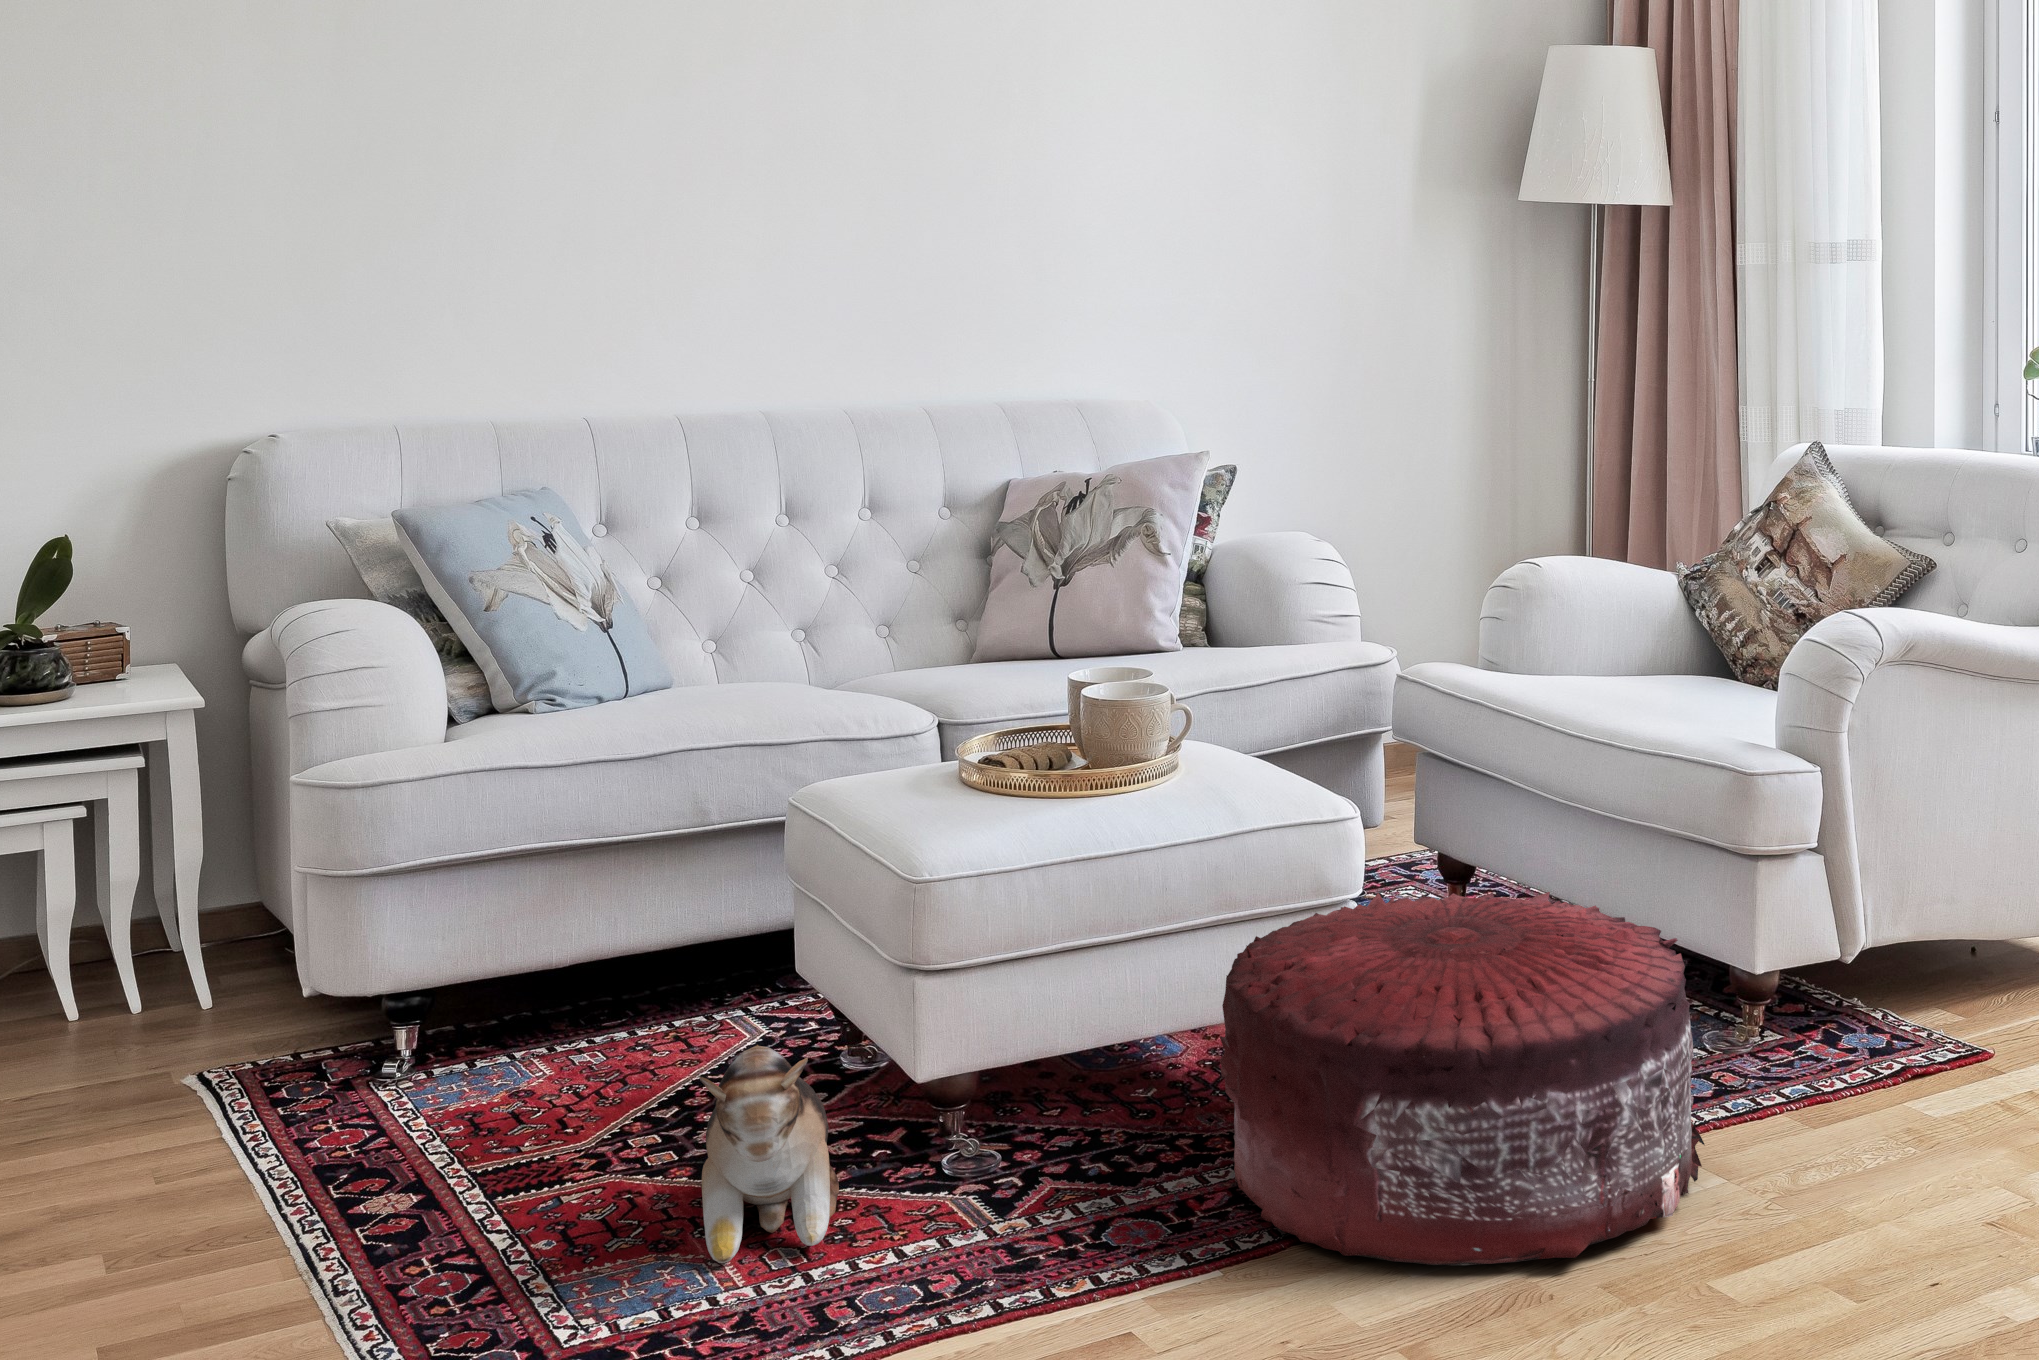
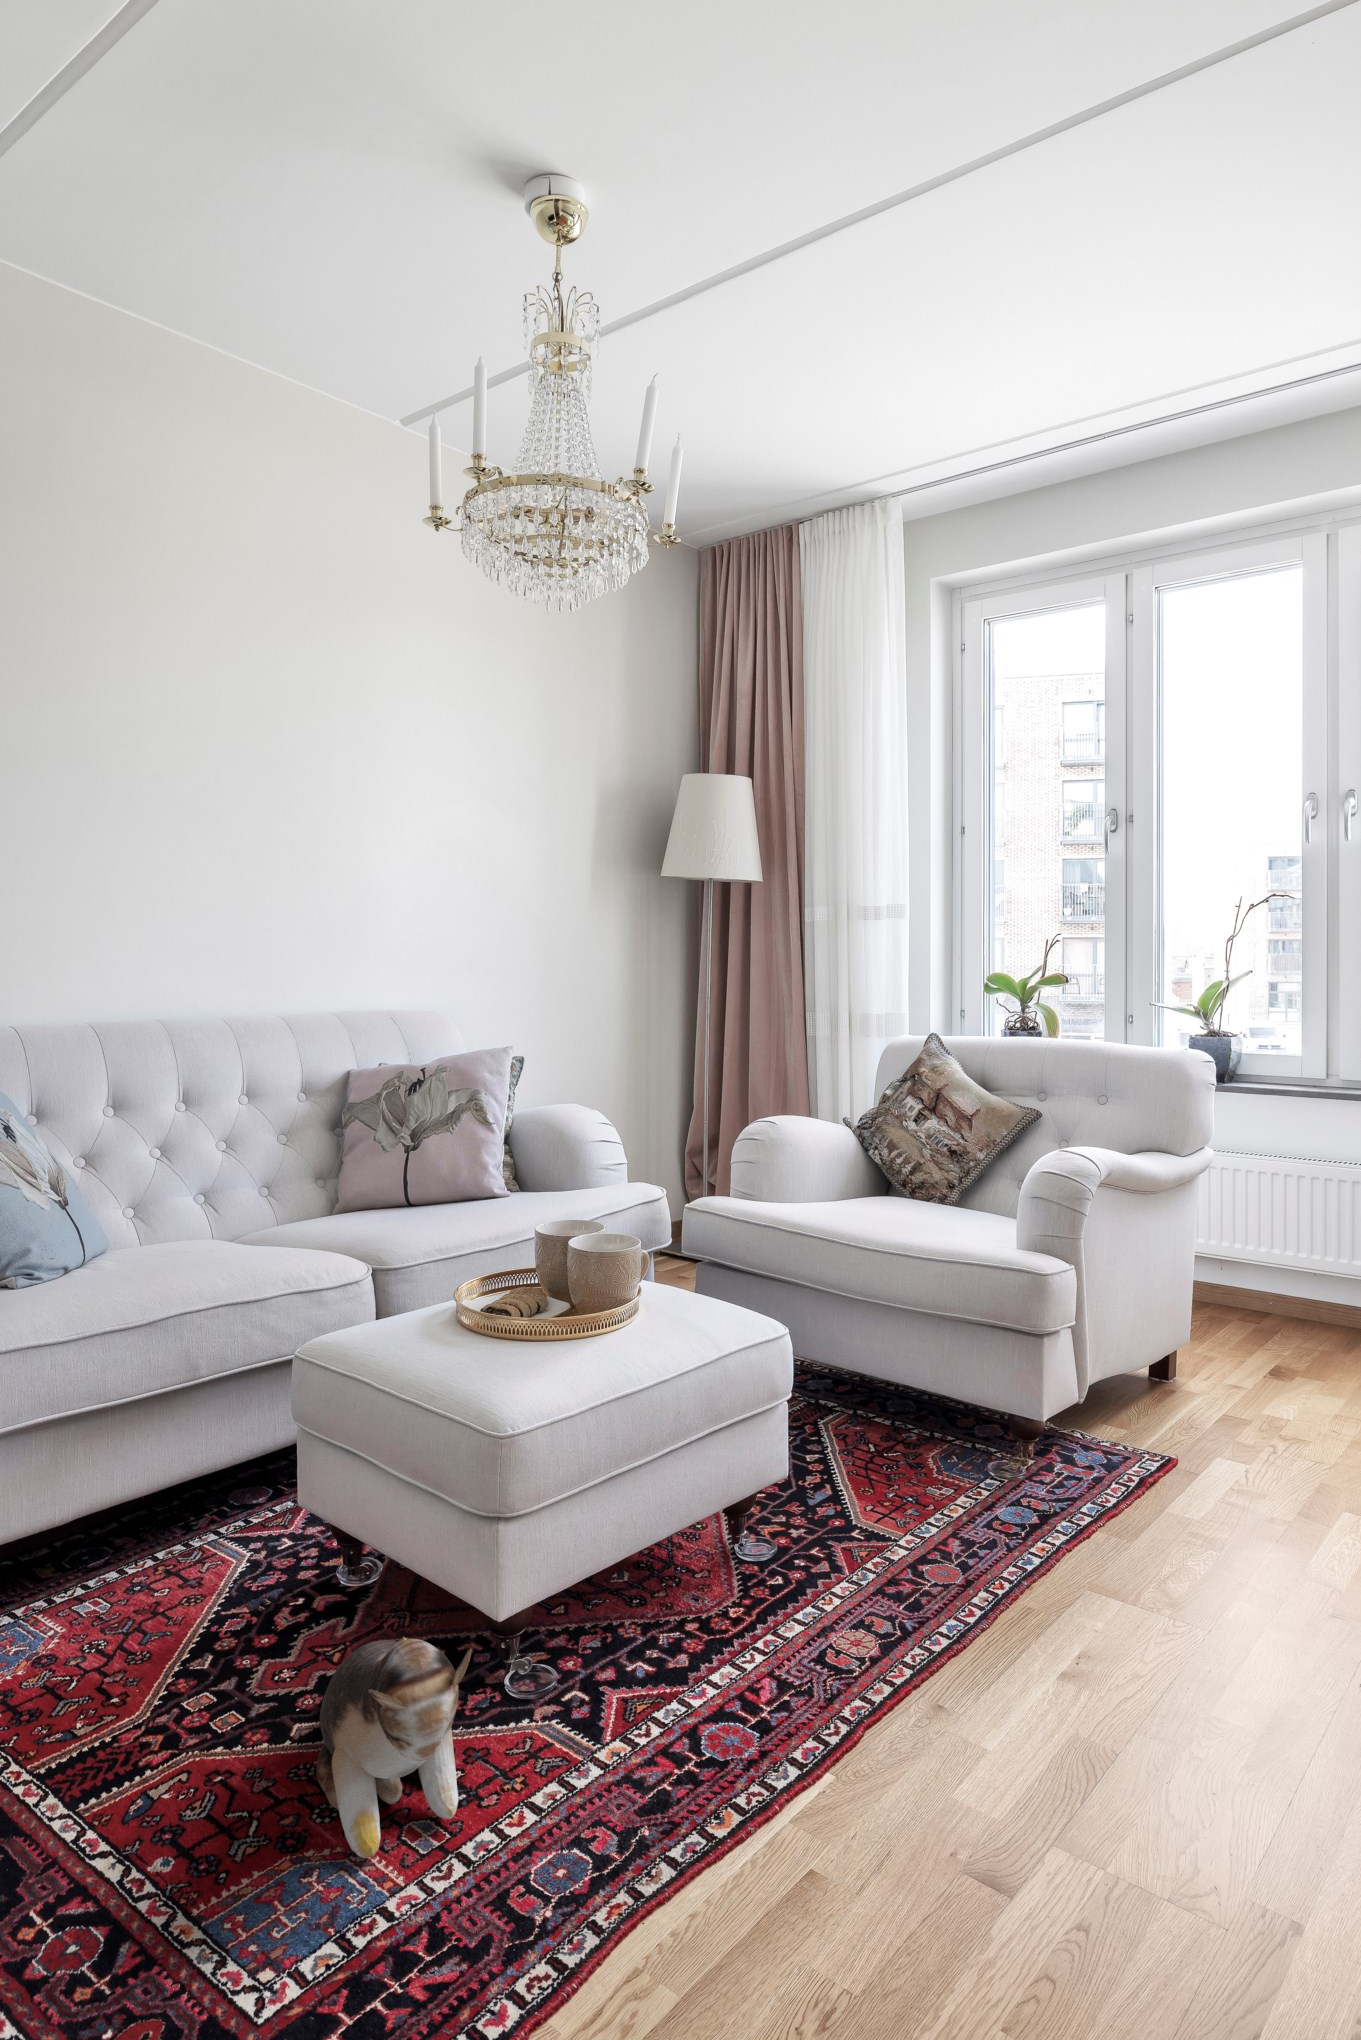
pouf: present [1220,892,1705,1265] -> none [745,1383,1133,1740]

